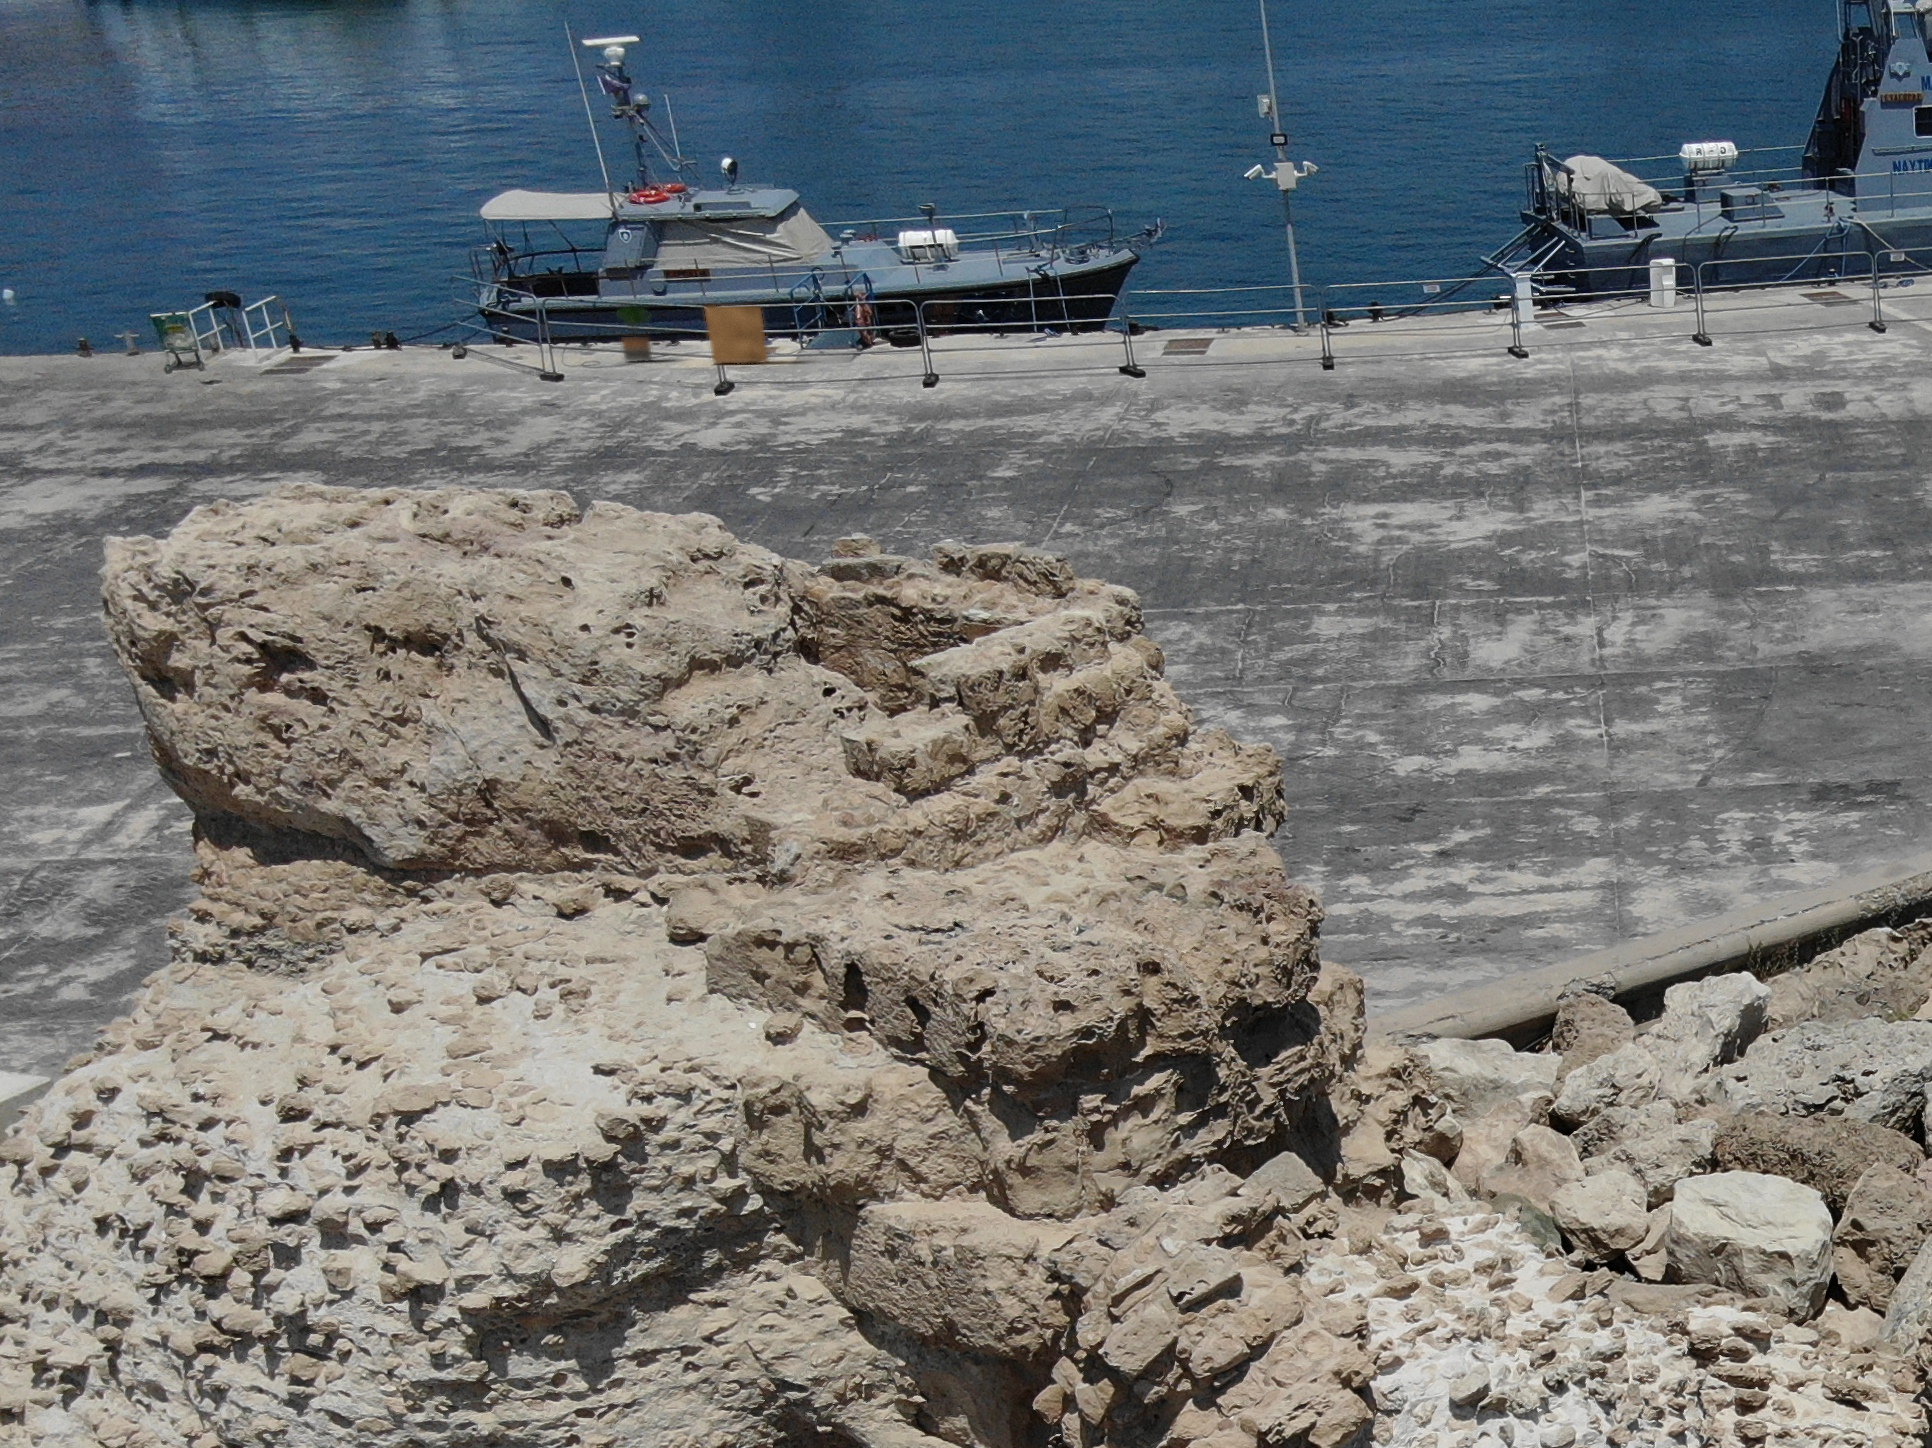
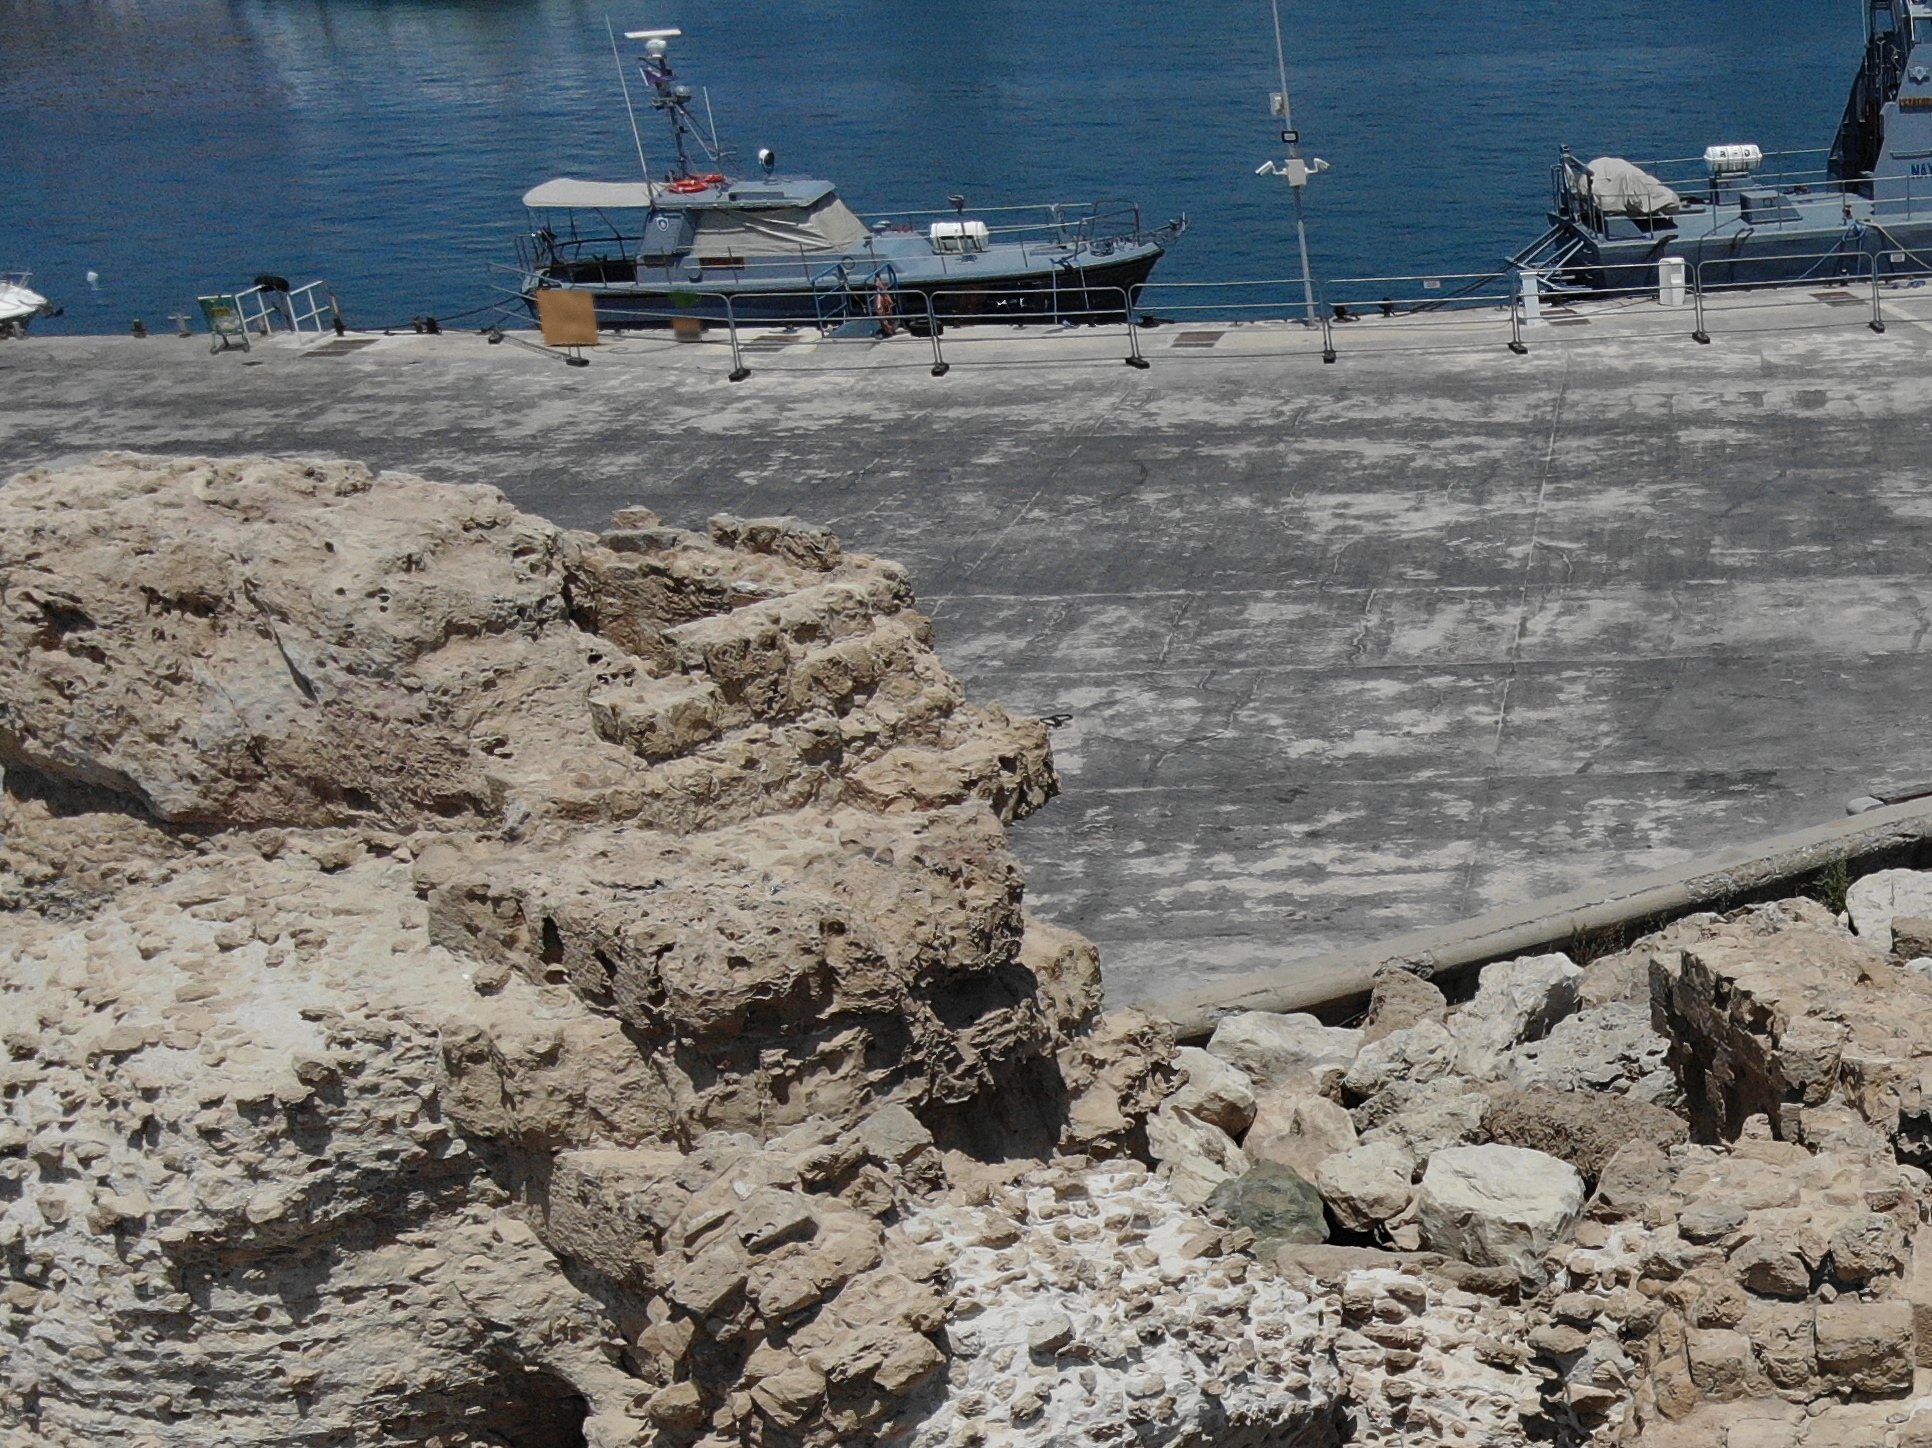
cardboard box: present [704,306,768,363] -> present [537,290,599,345]

